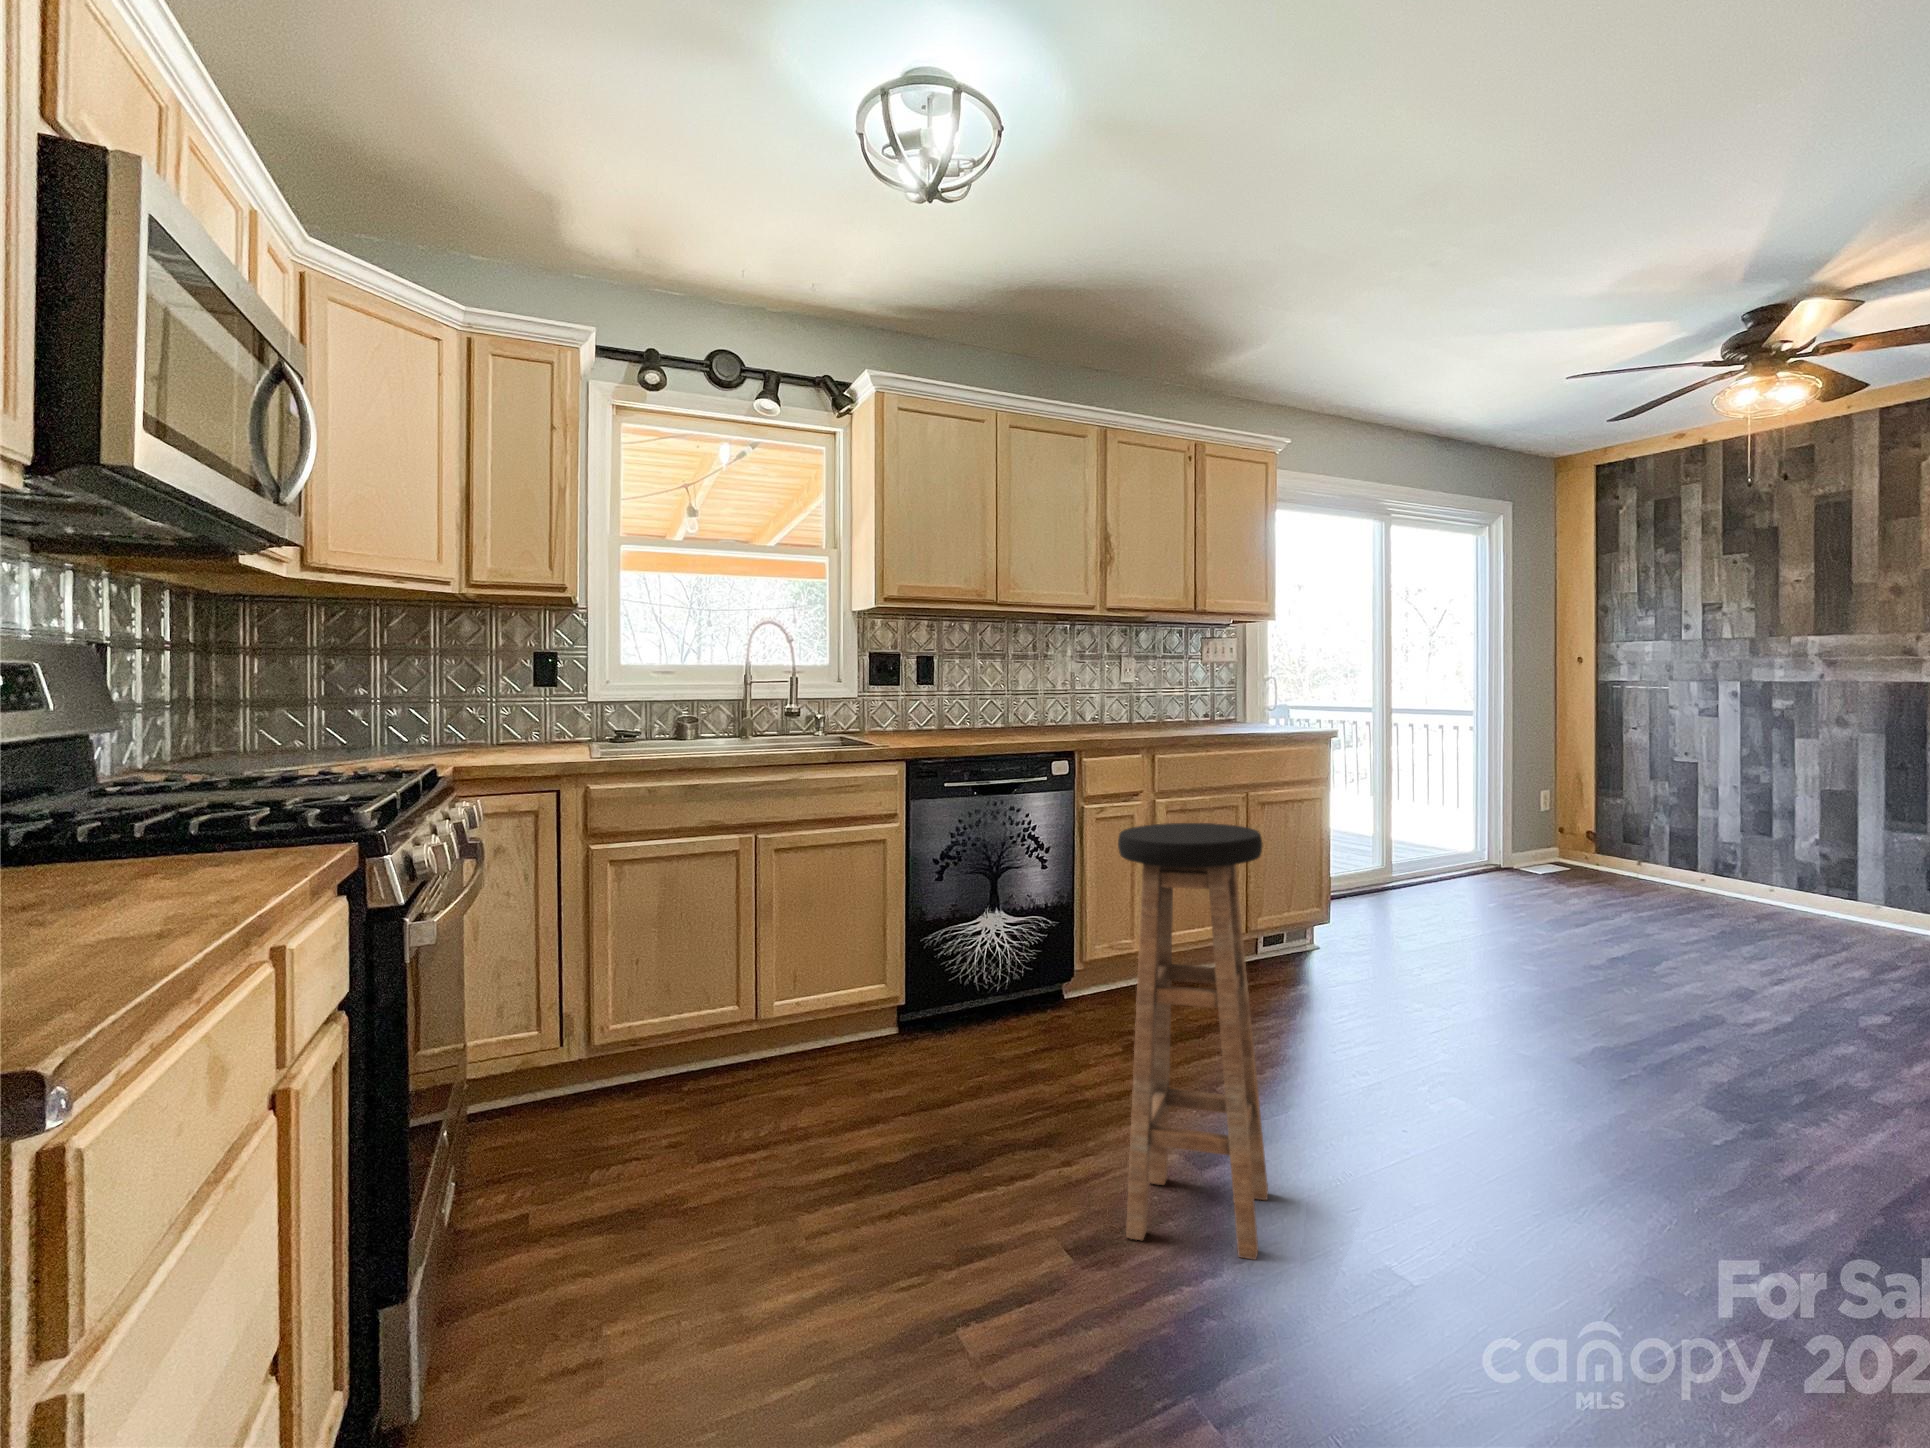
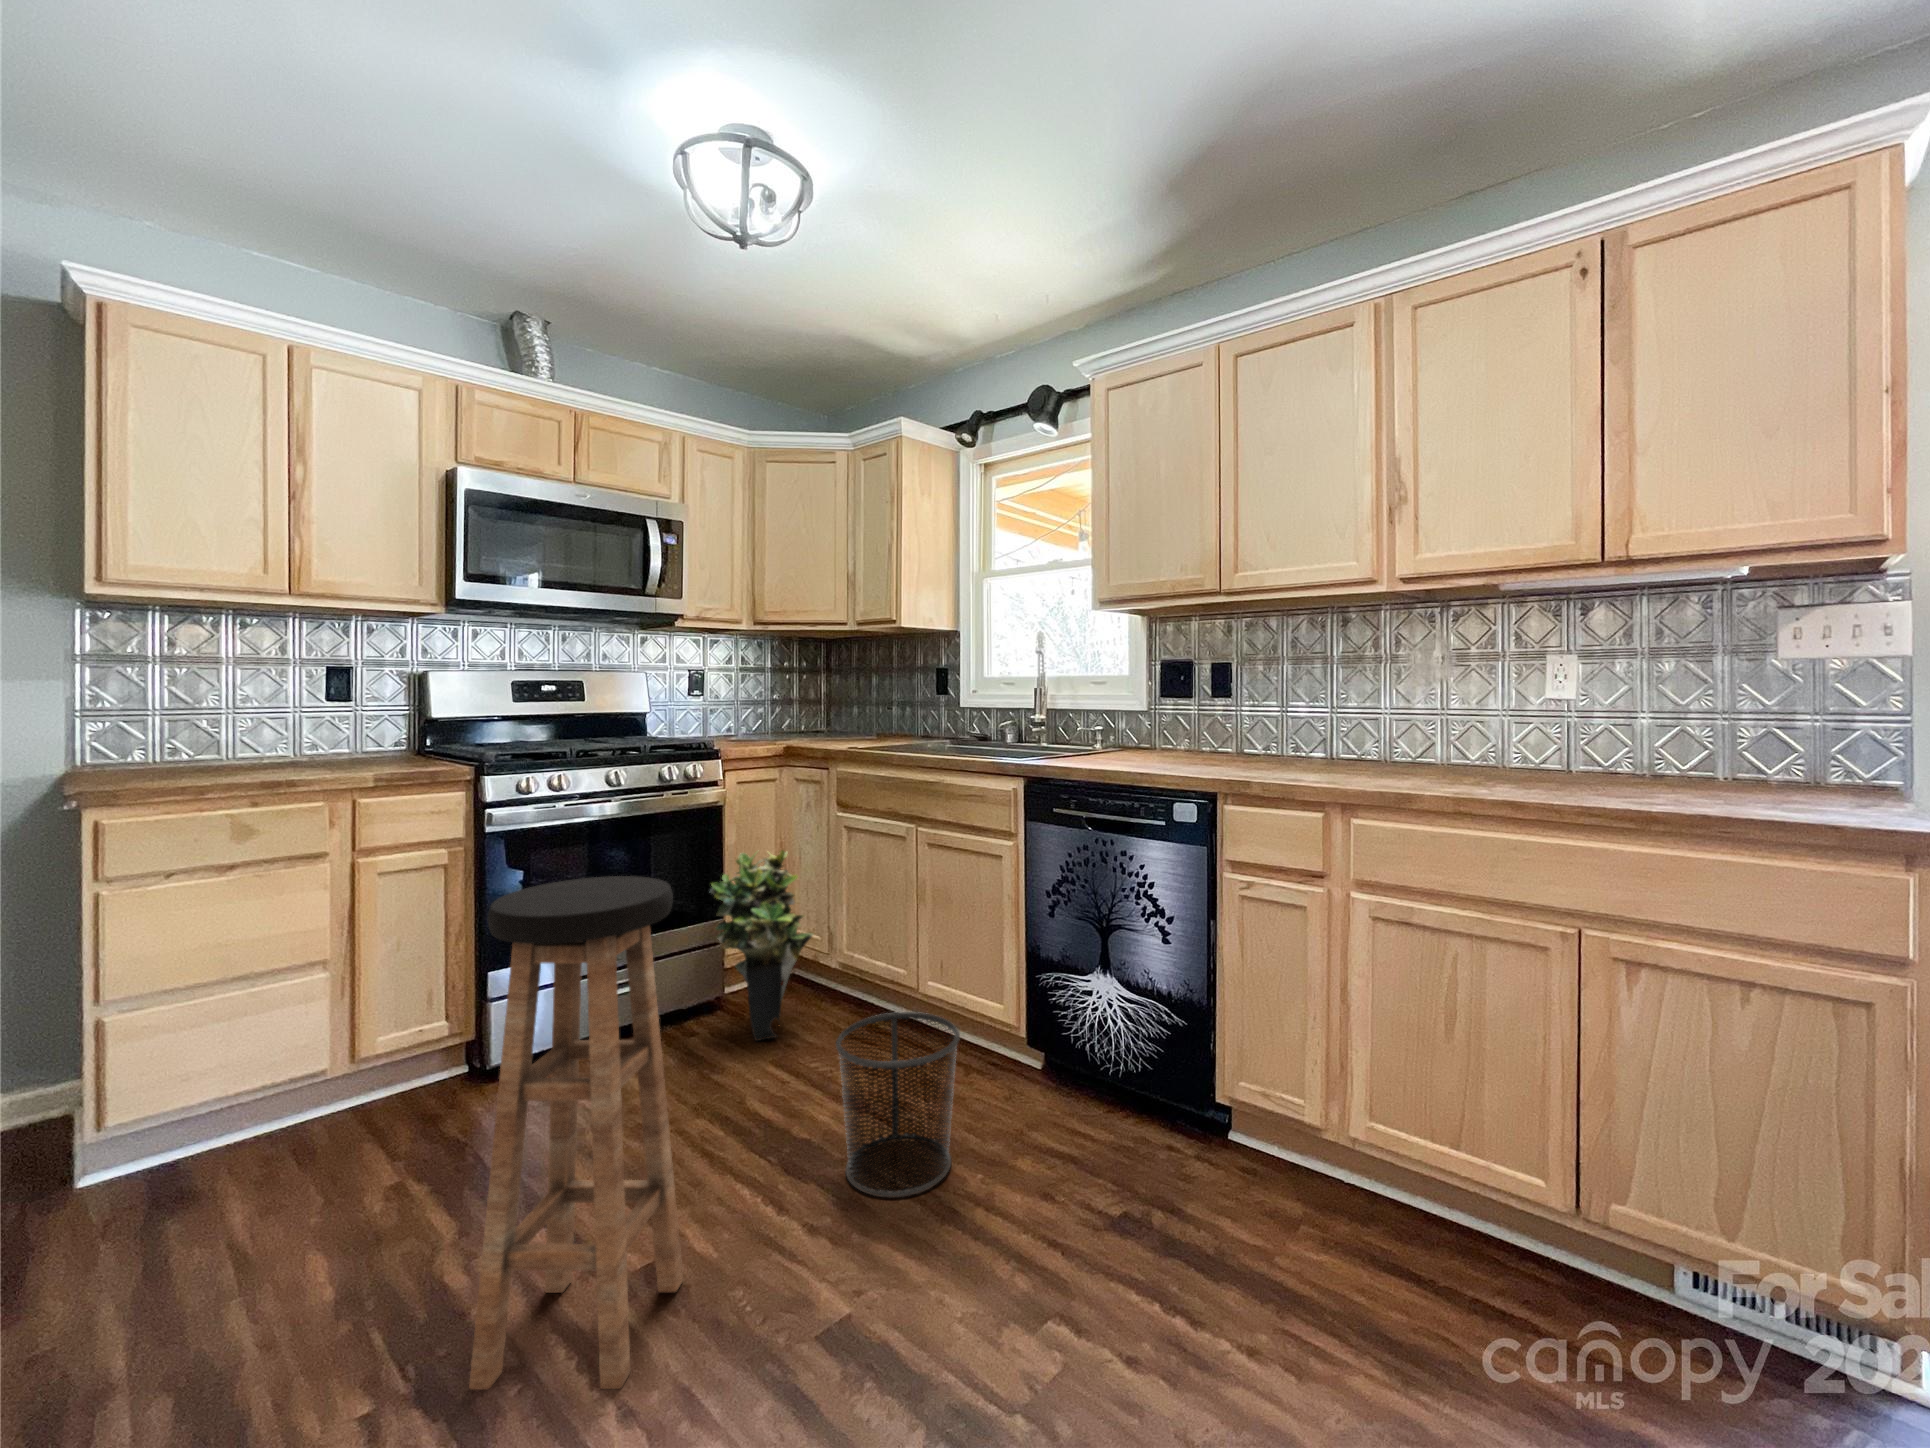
potted plant: none [538,906,705,1159] -> present [710,850,813,1041]
waste bin: none [981,960,1090,1112] -> present [836,1012,960,1198]

